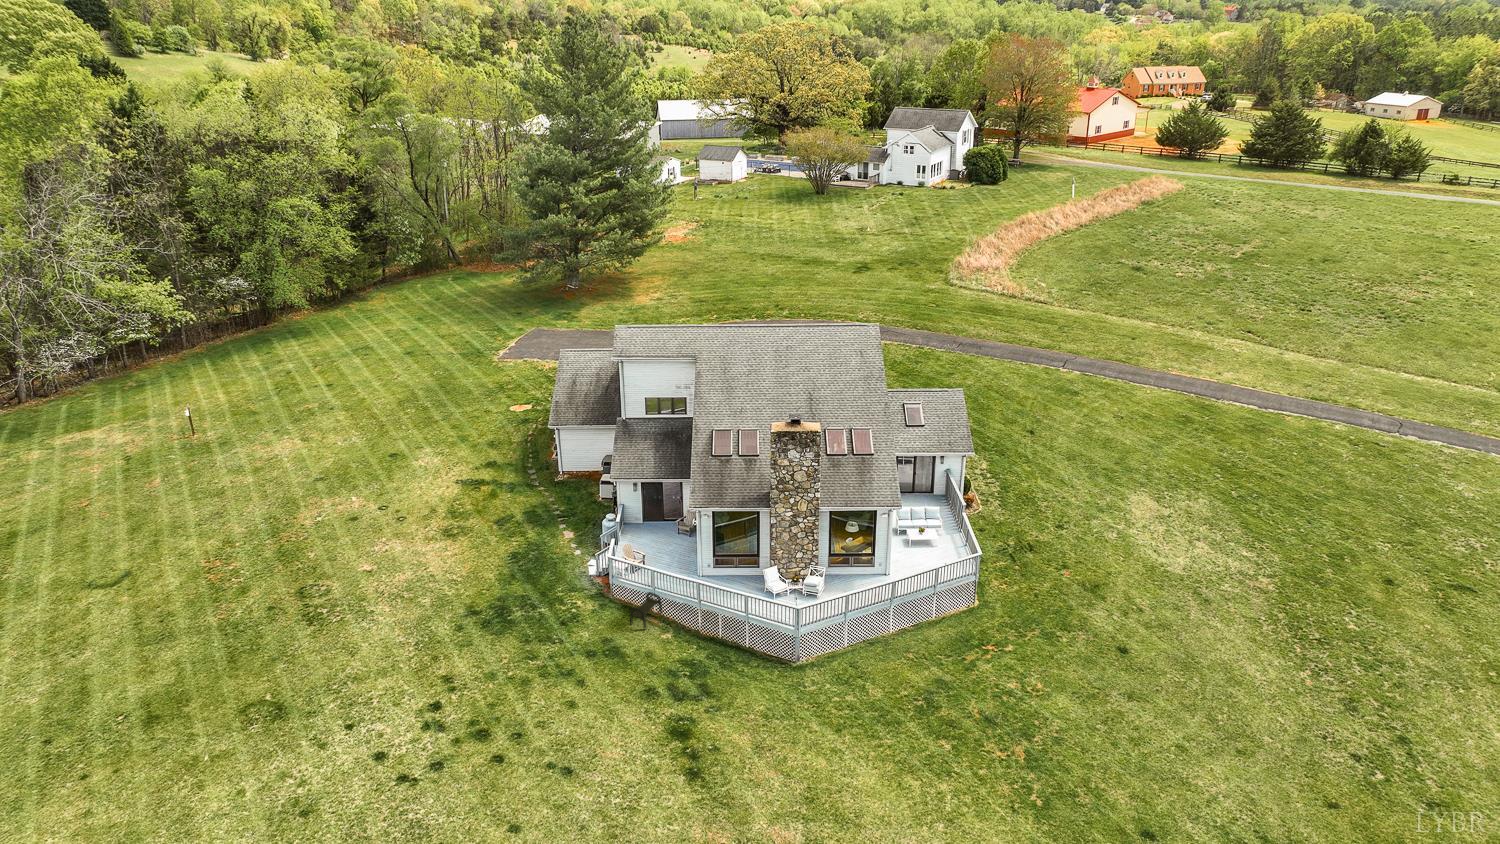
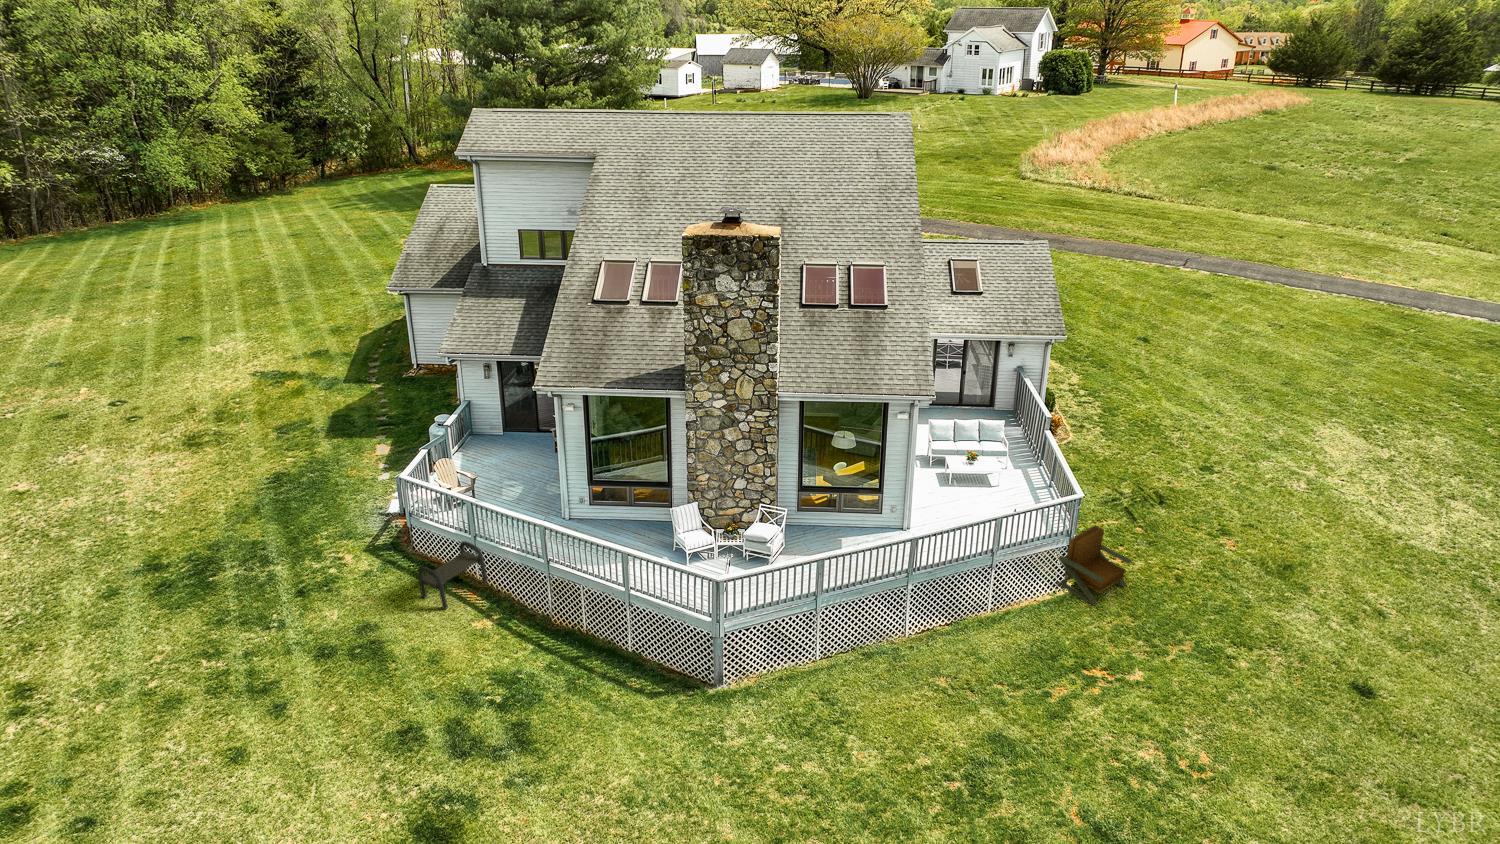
lounge chair: none [969,568,1010,613] -> present [1056,526,1132,605]

